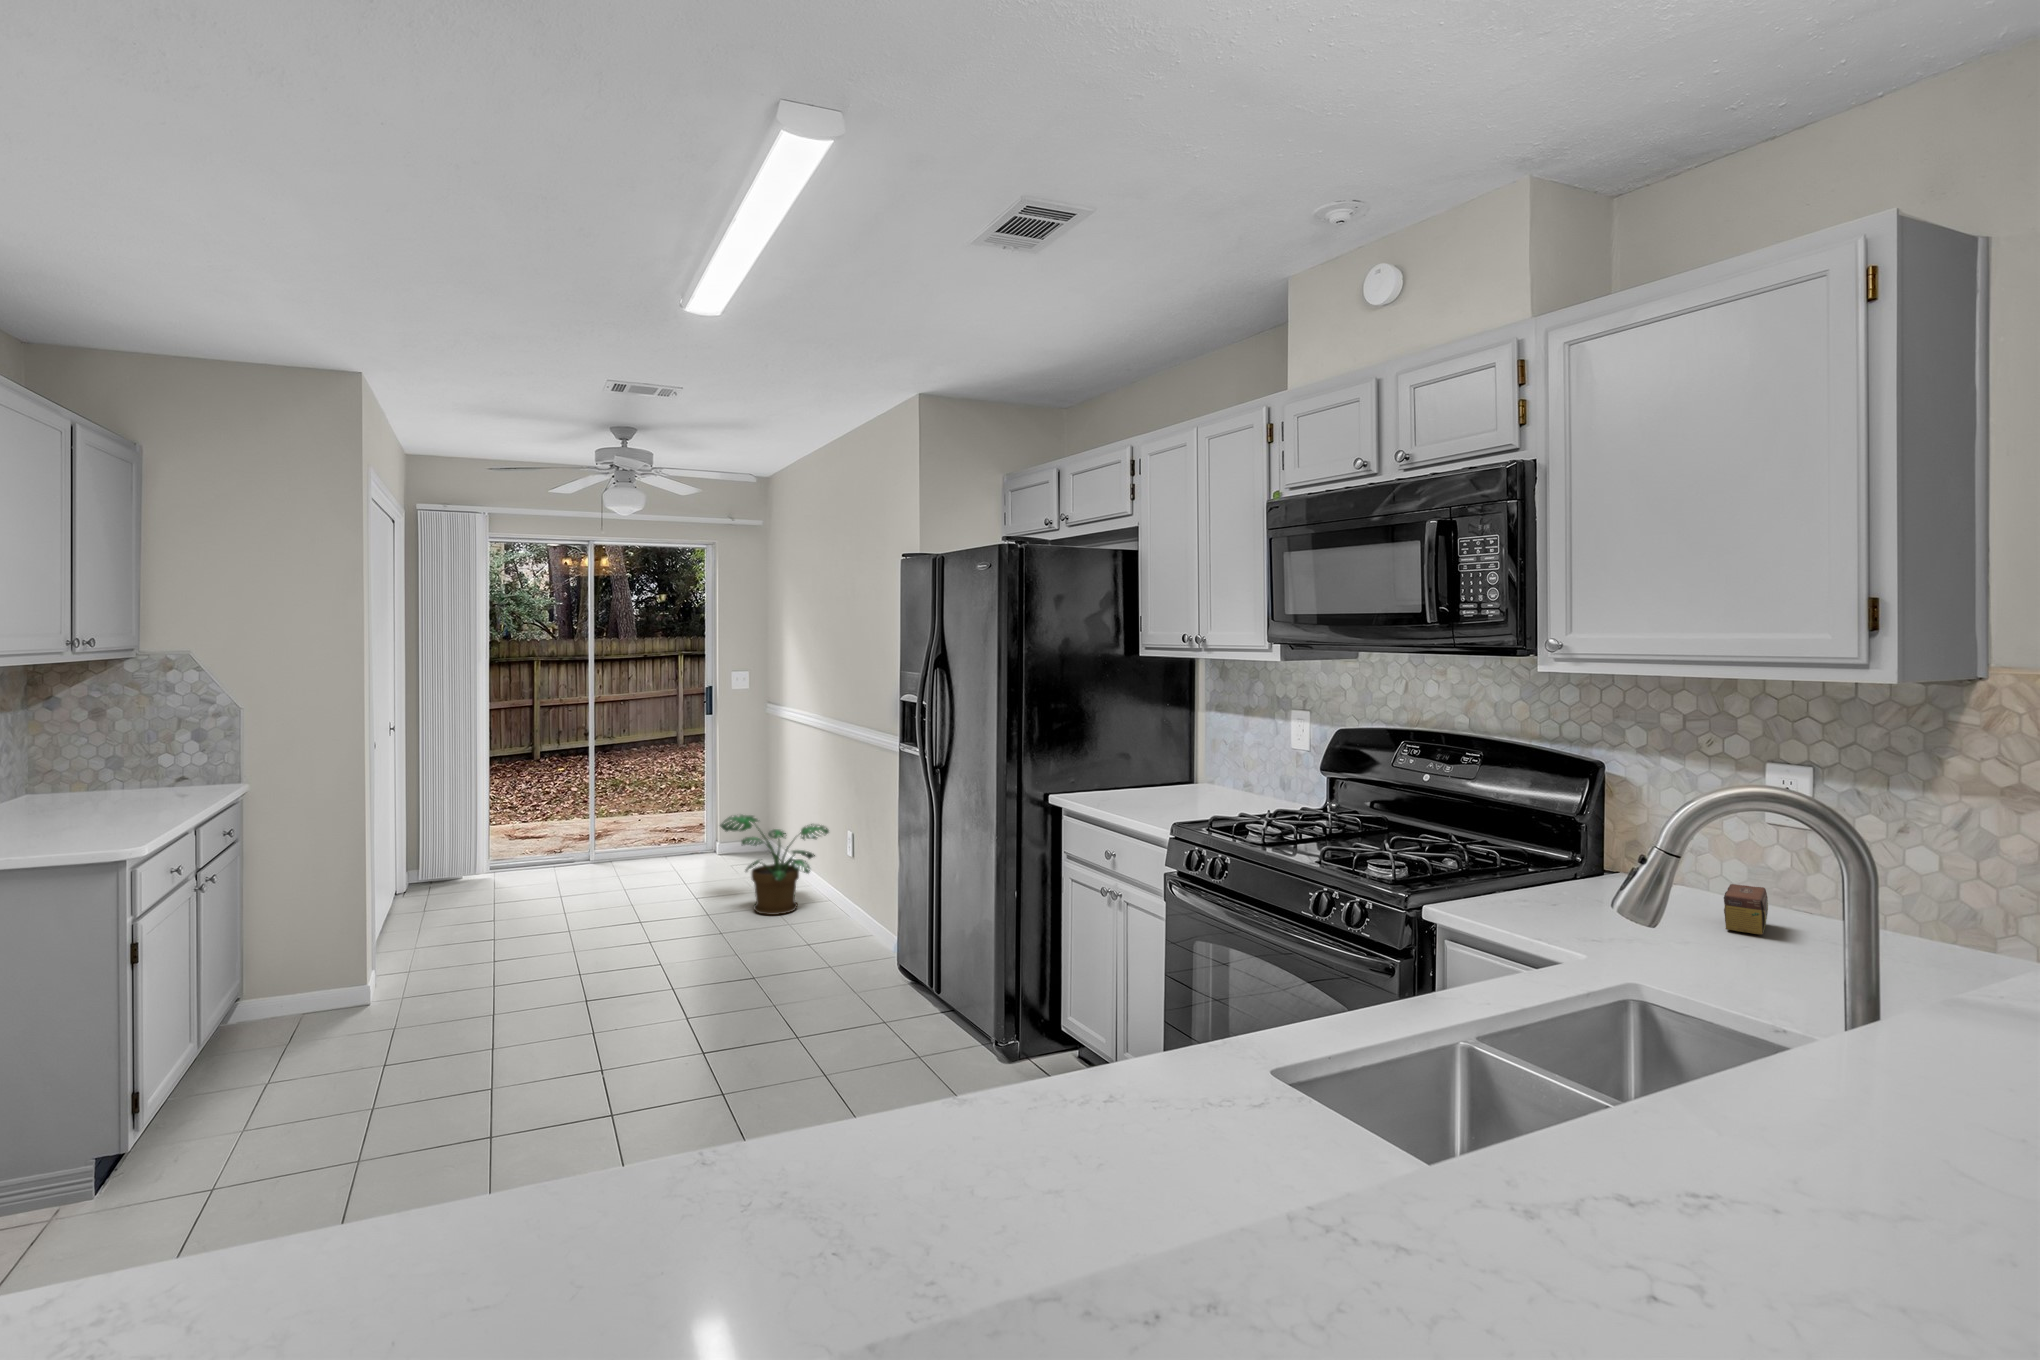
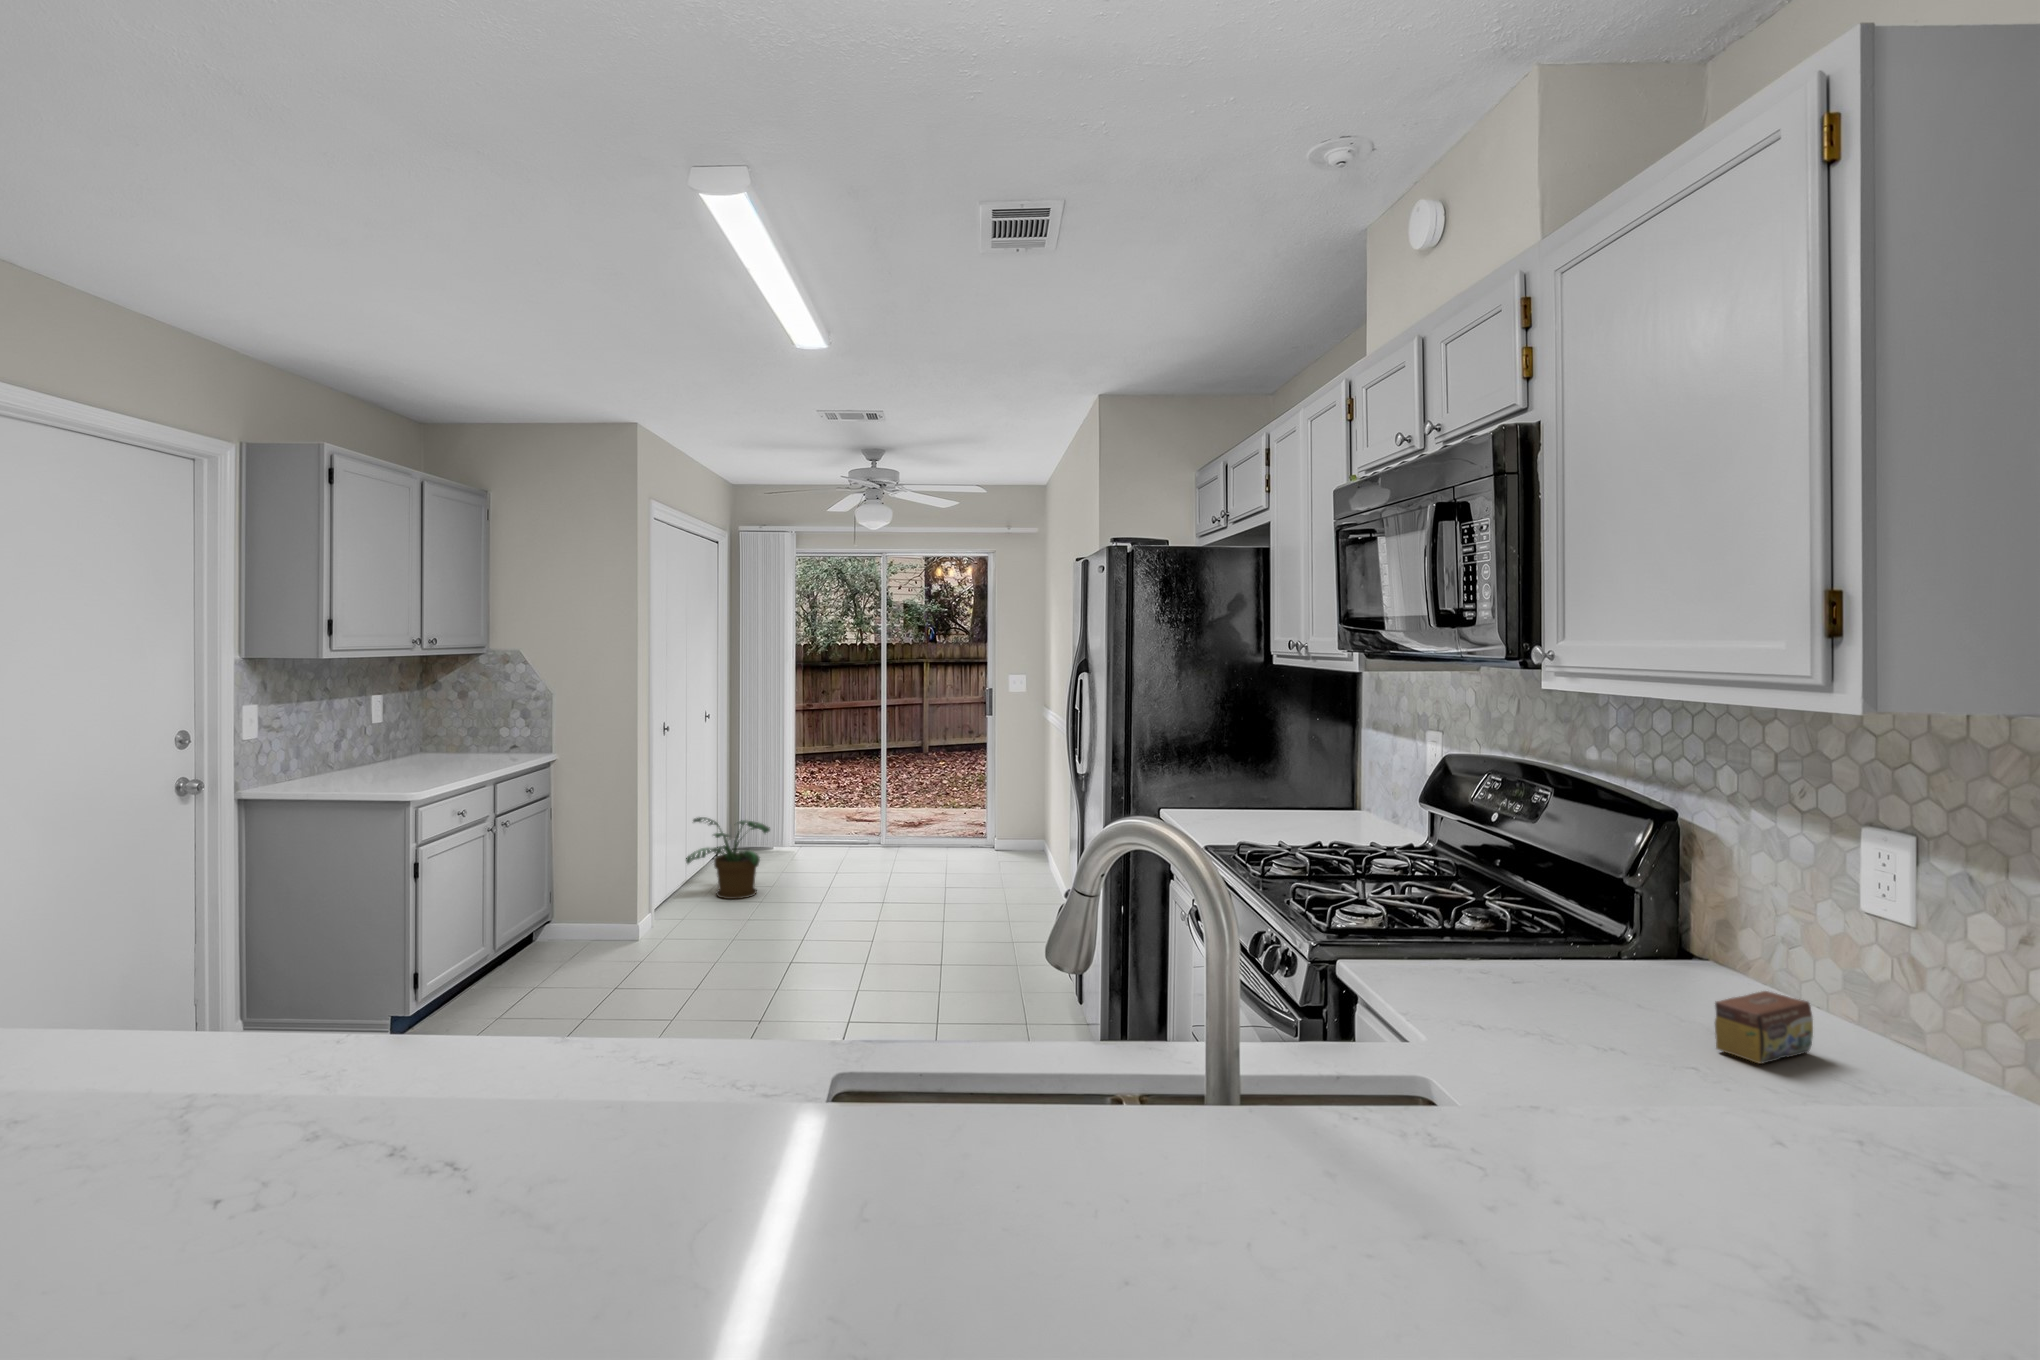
potted plant: present [720,814,829,915] -> present [686,817,770,899]

